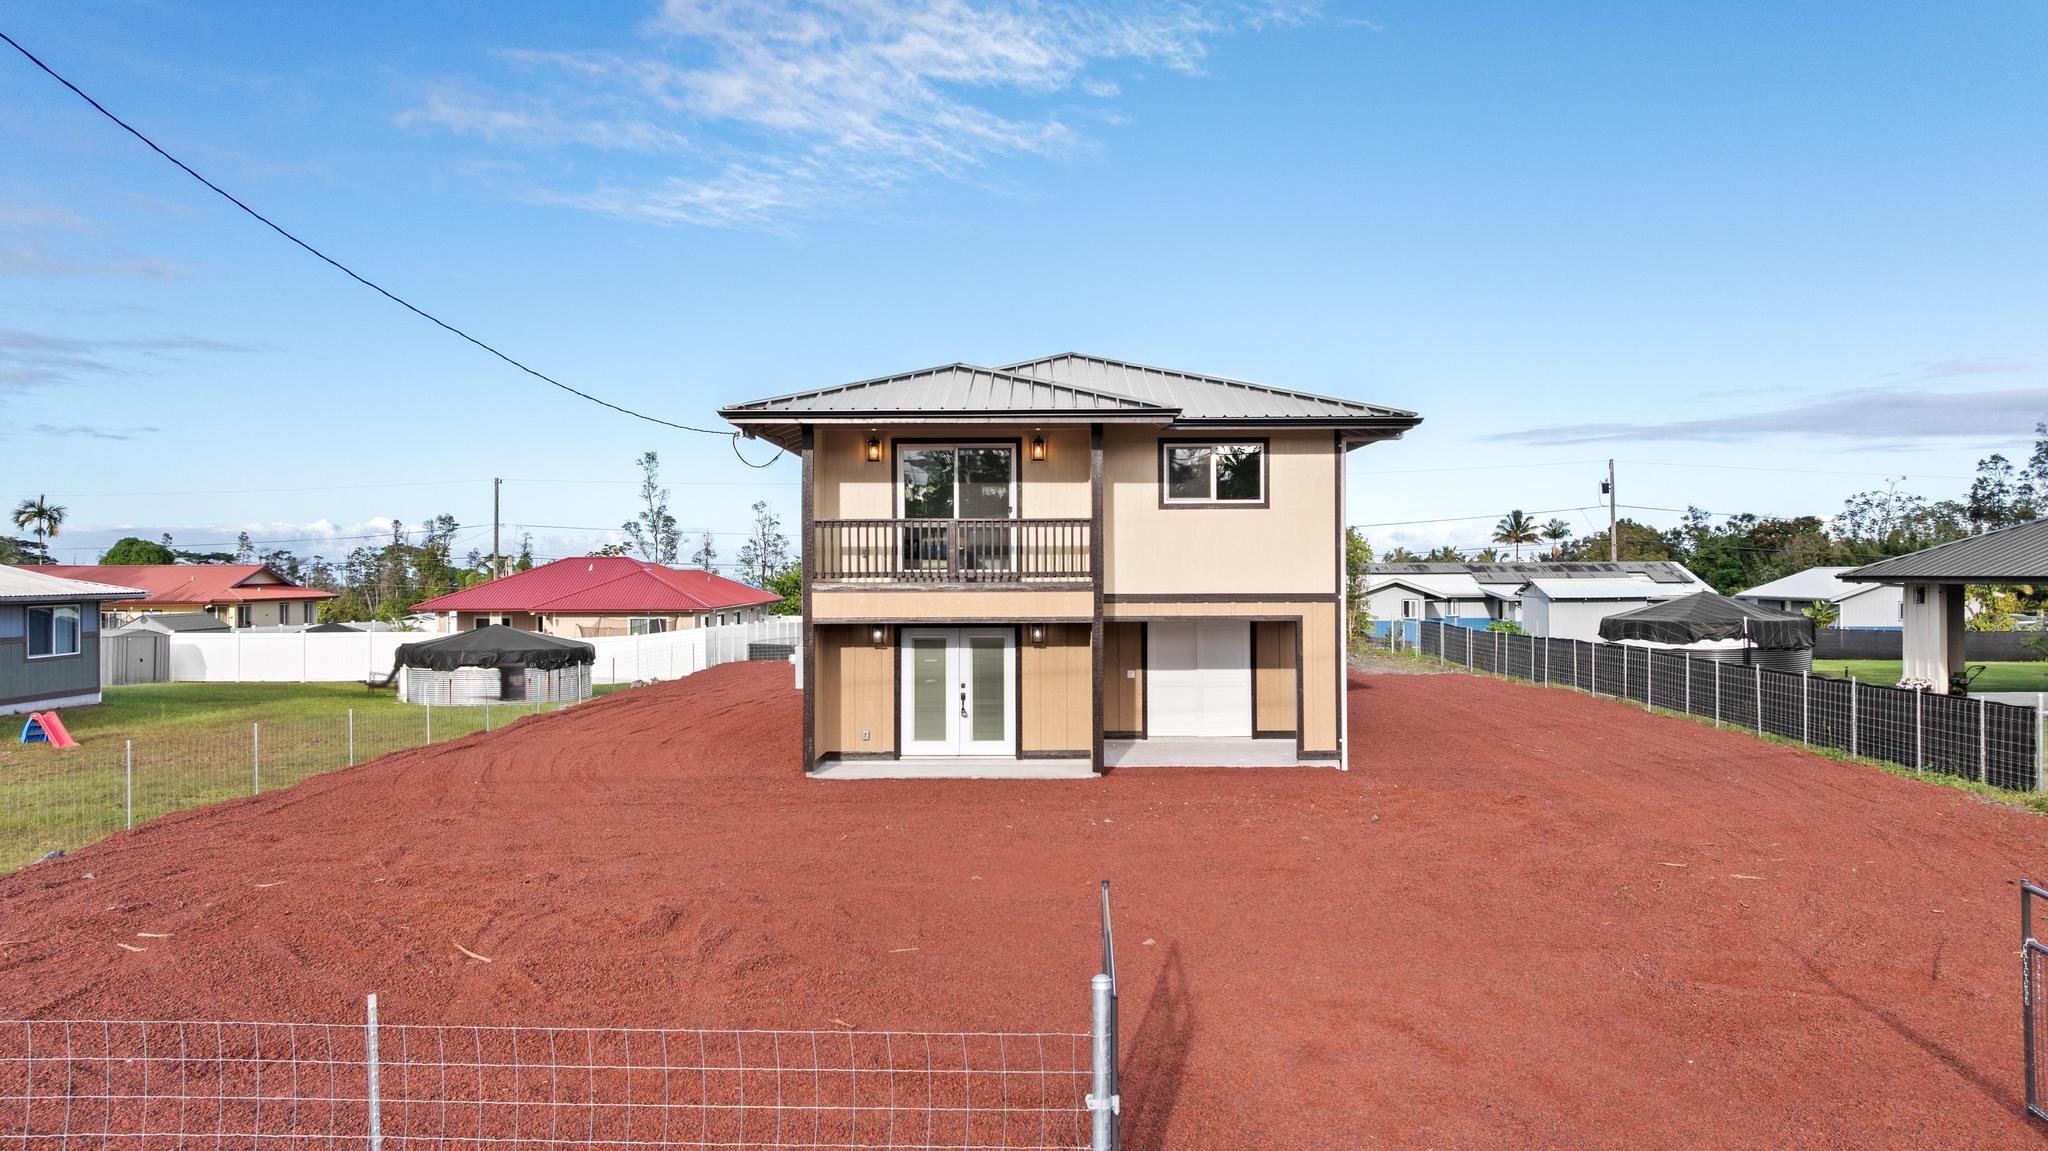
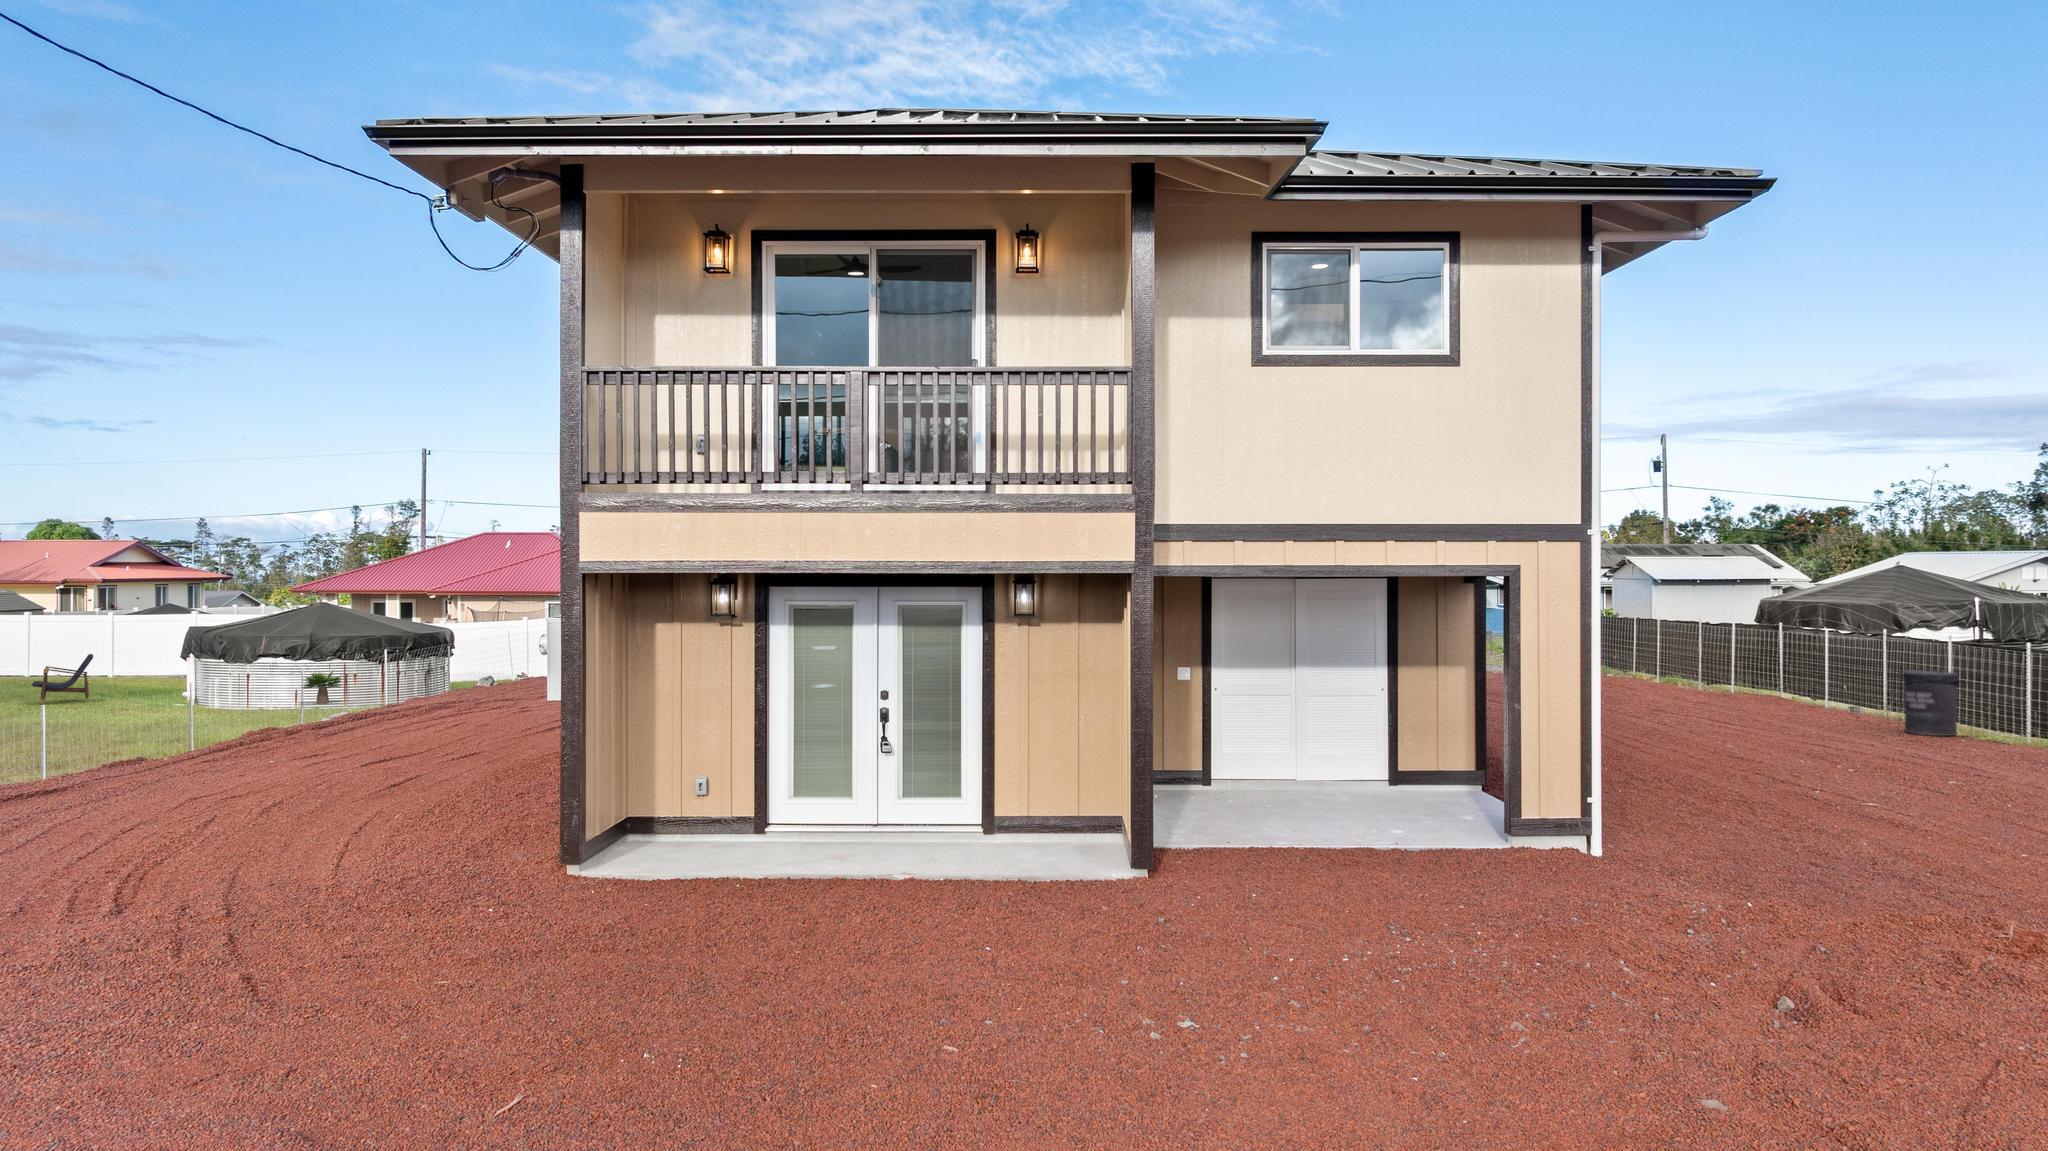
trash can: present [498,662,527,701] -> present [1903,670,1960,736]
potted plant: none [545,673,575,697] -> present [303,671,342,704]

